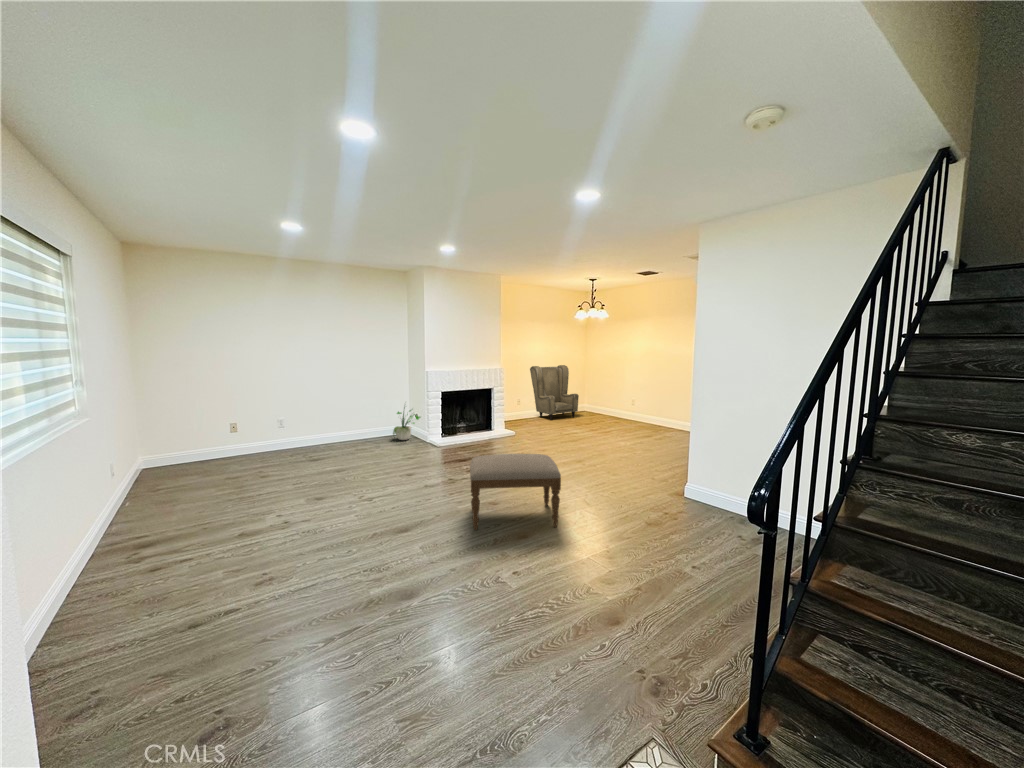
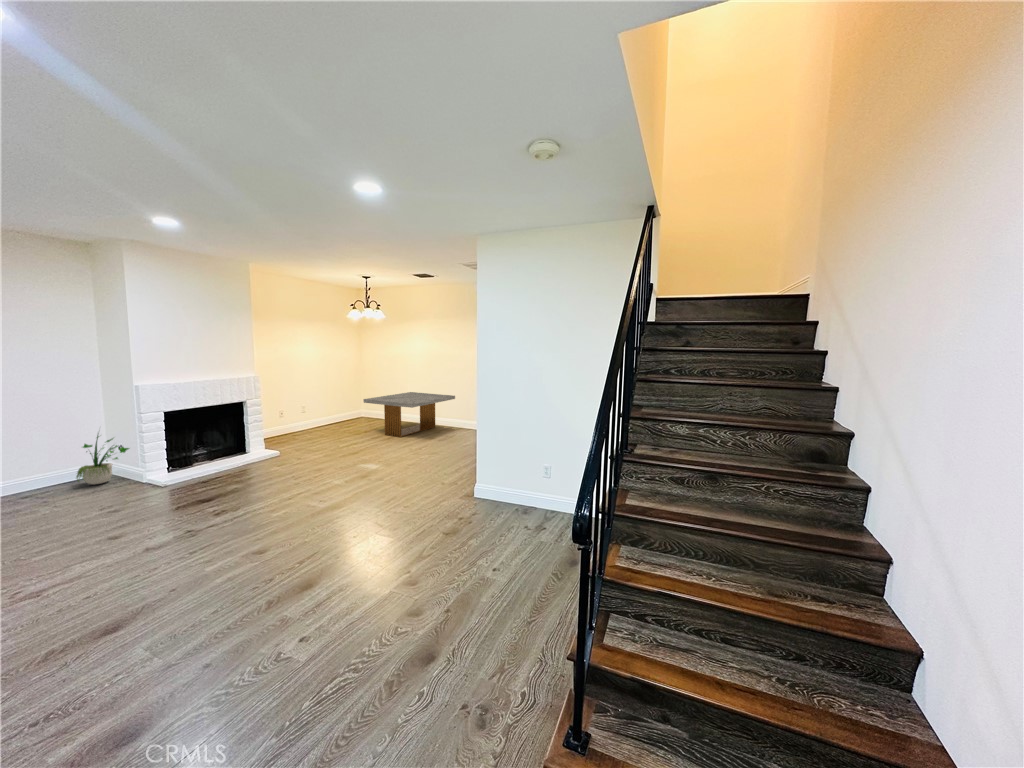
armchair: present [530,365,579,420] -> none [293,369,355,432]
coffee table: none [586,389,677,431] -> present [363,392,455,437]
ottoman: present [470,454,561,530] -> none [223,481,351,595]

